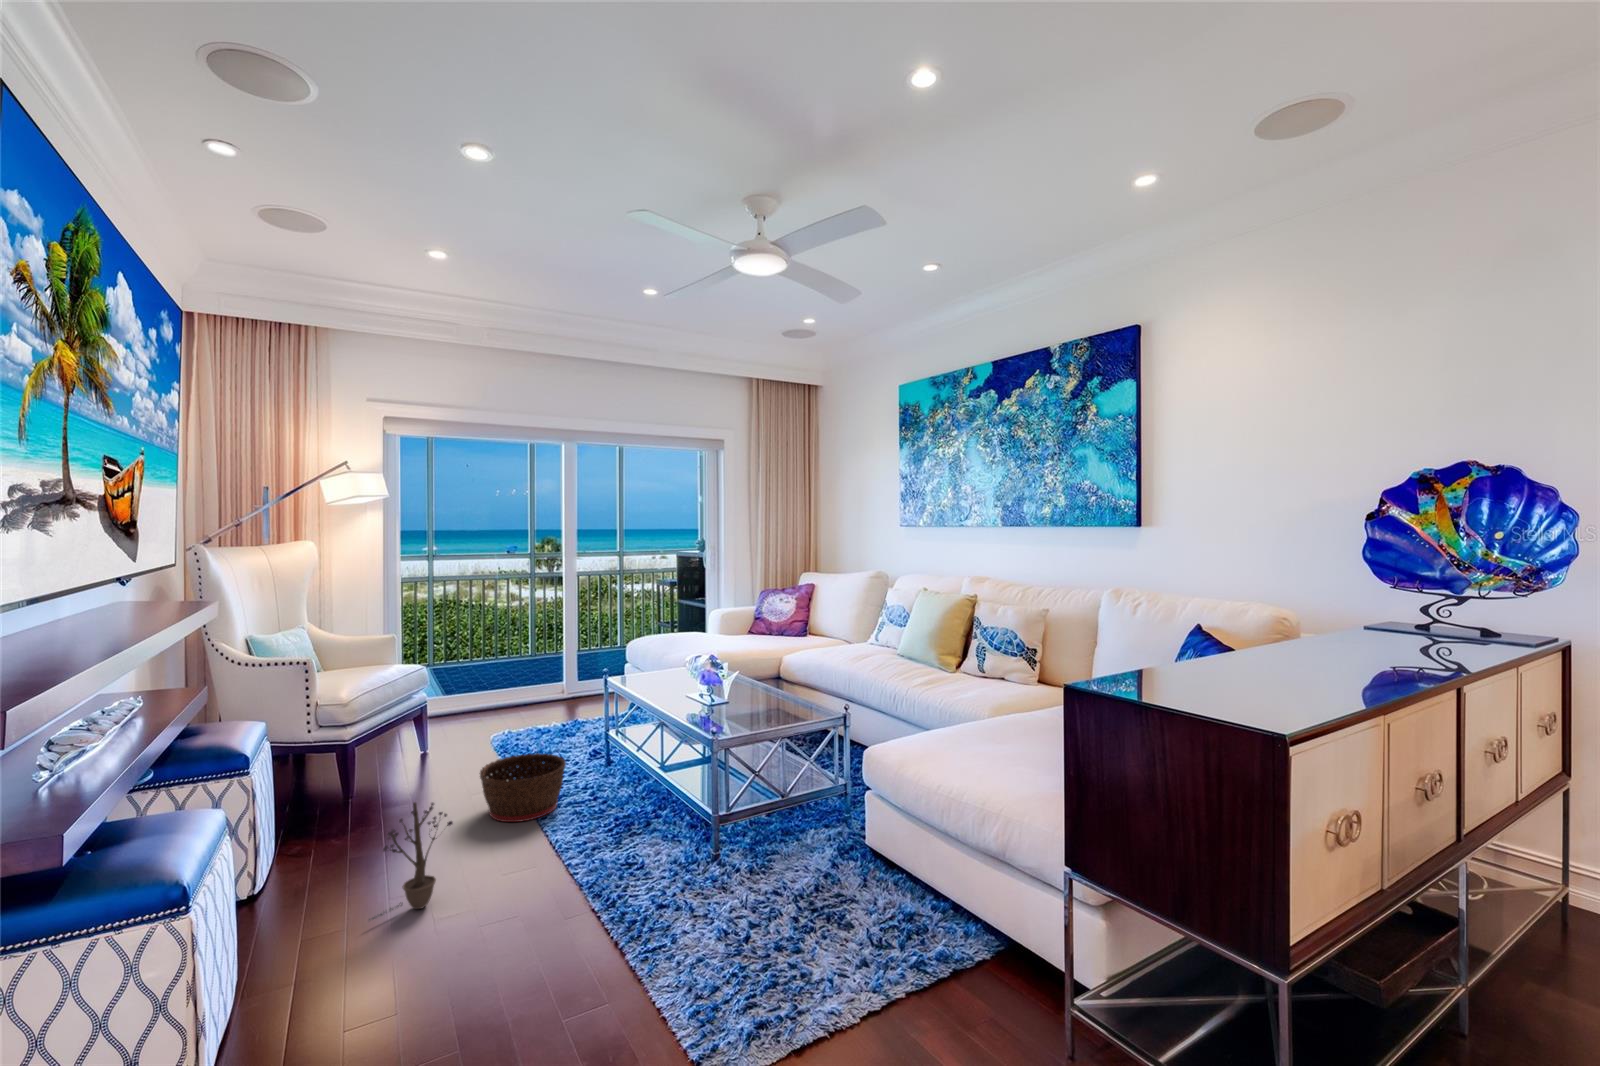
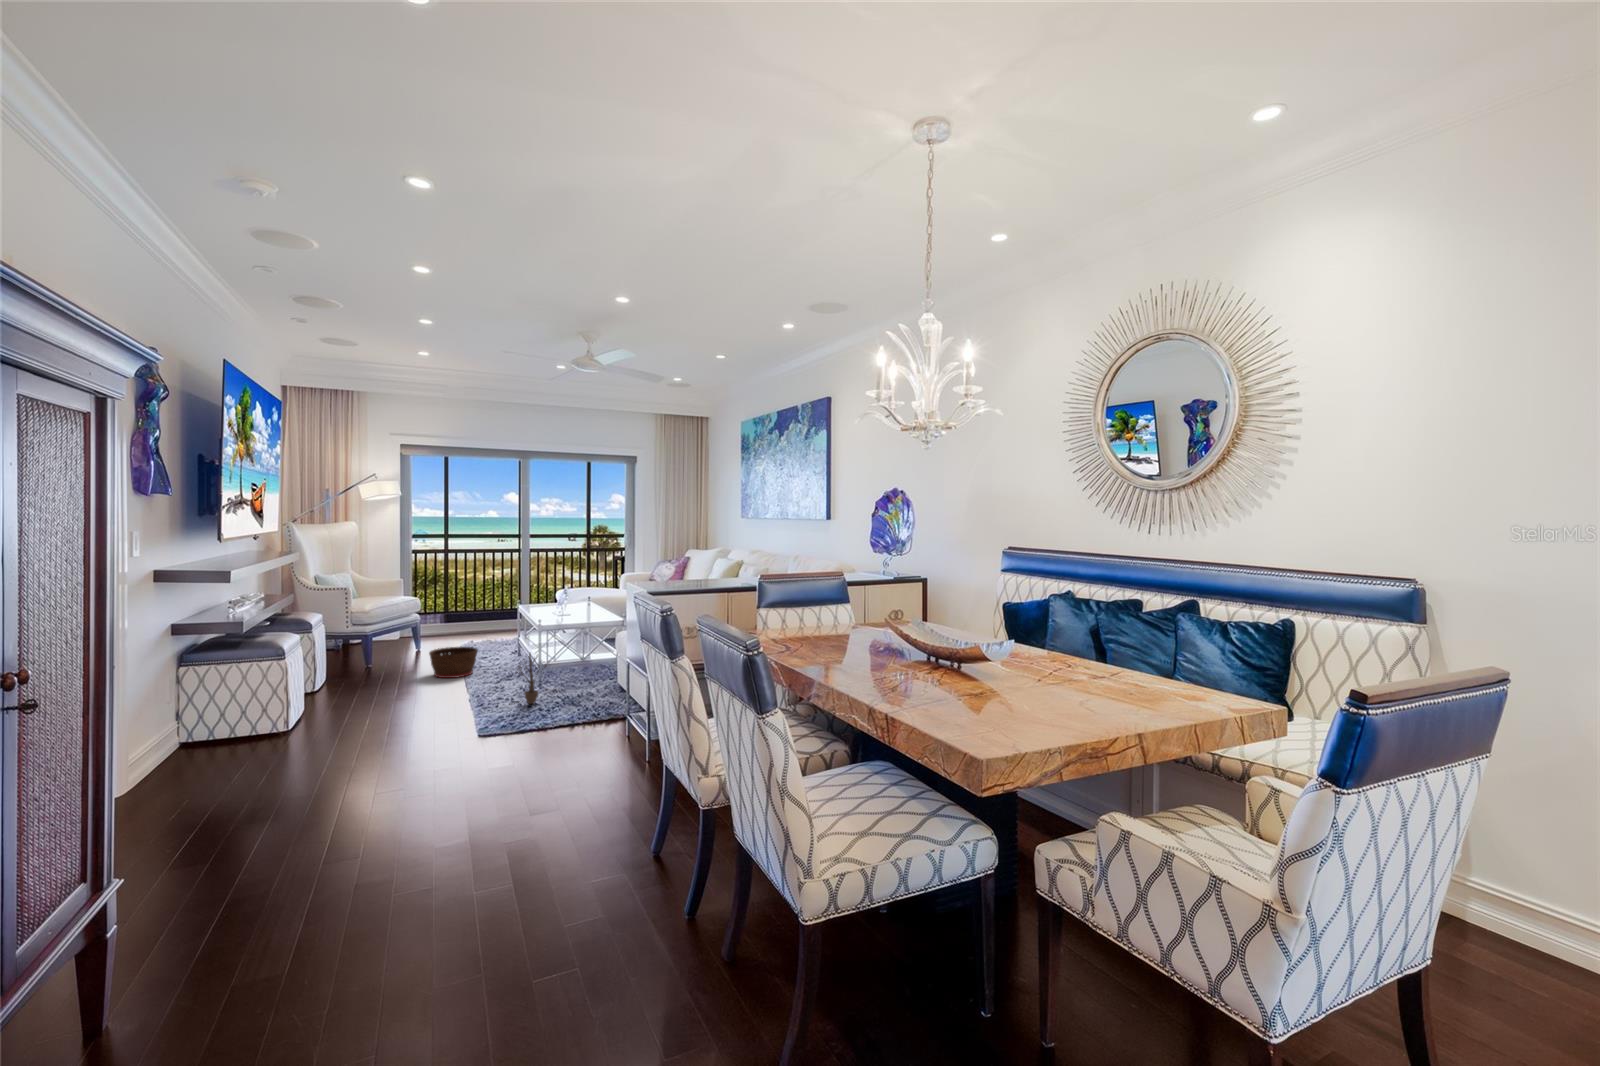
decorative plant: present [369,802,453,920] -> present [509,654,546,705]

